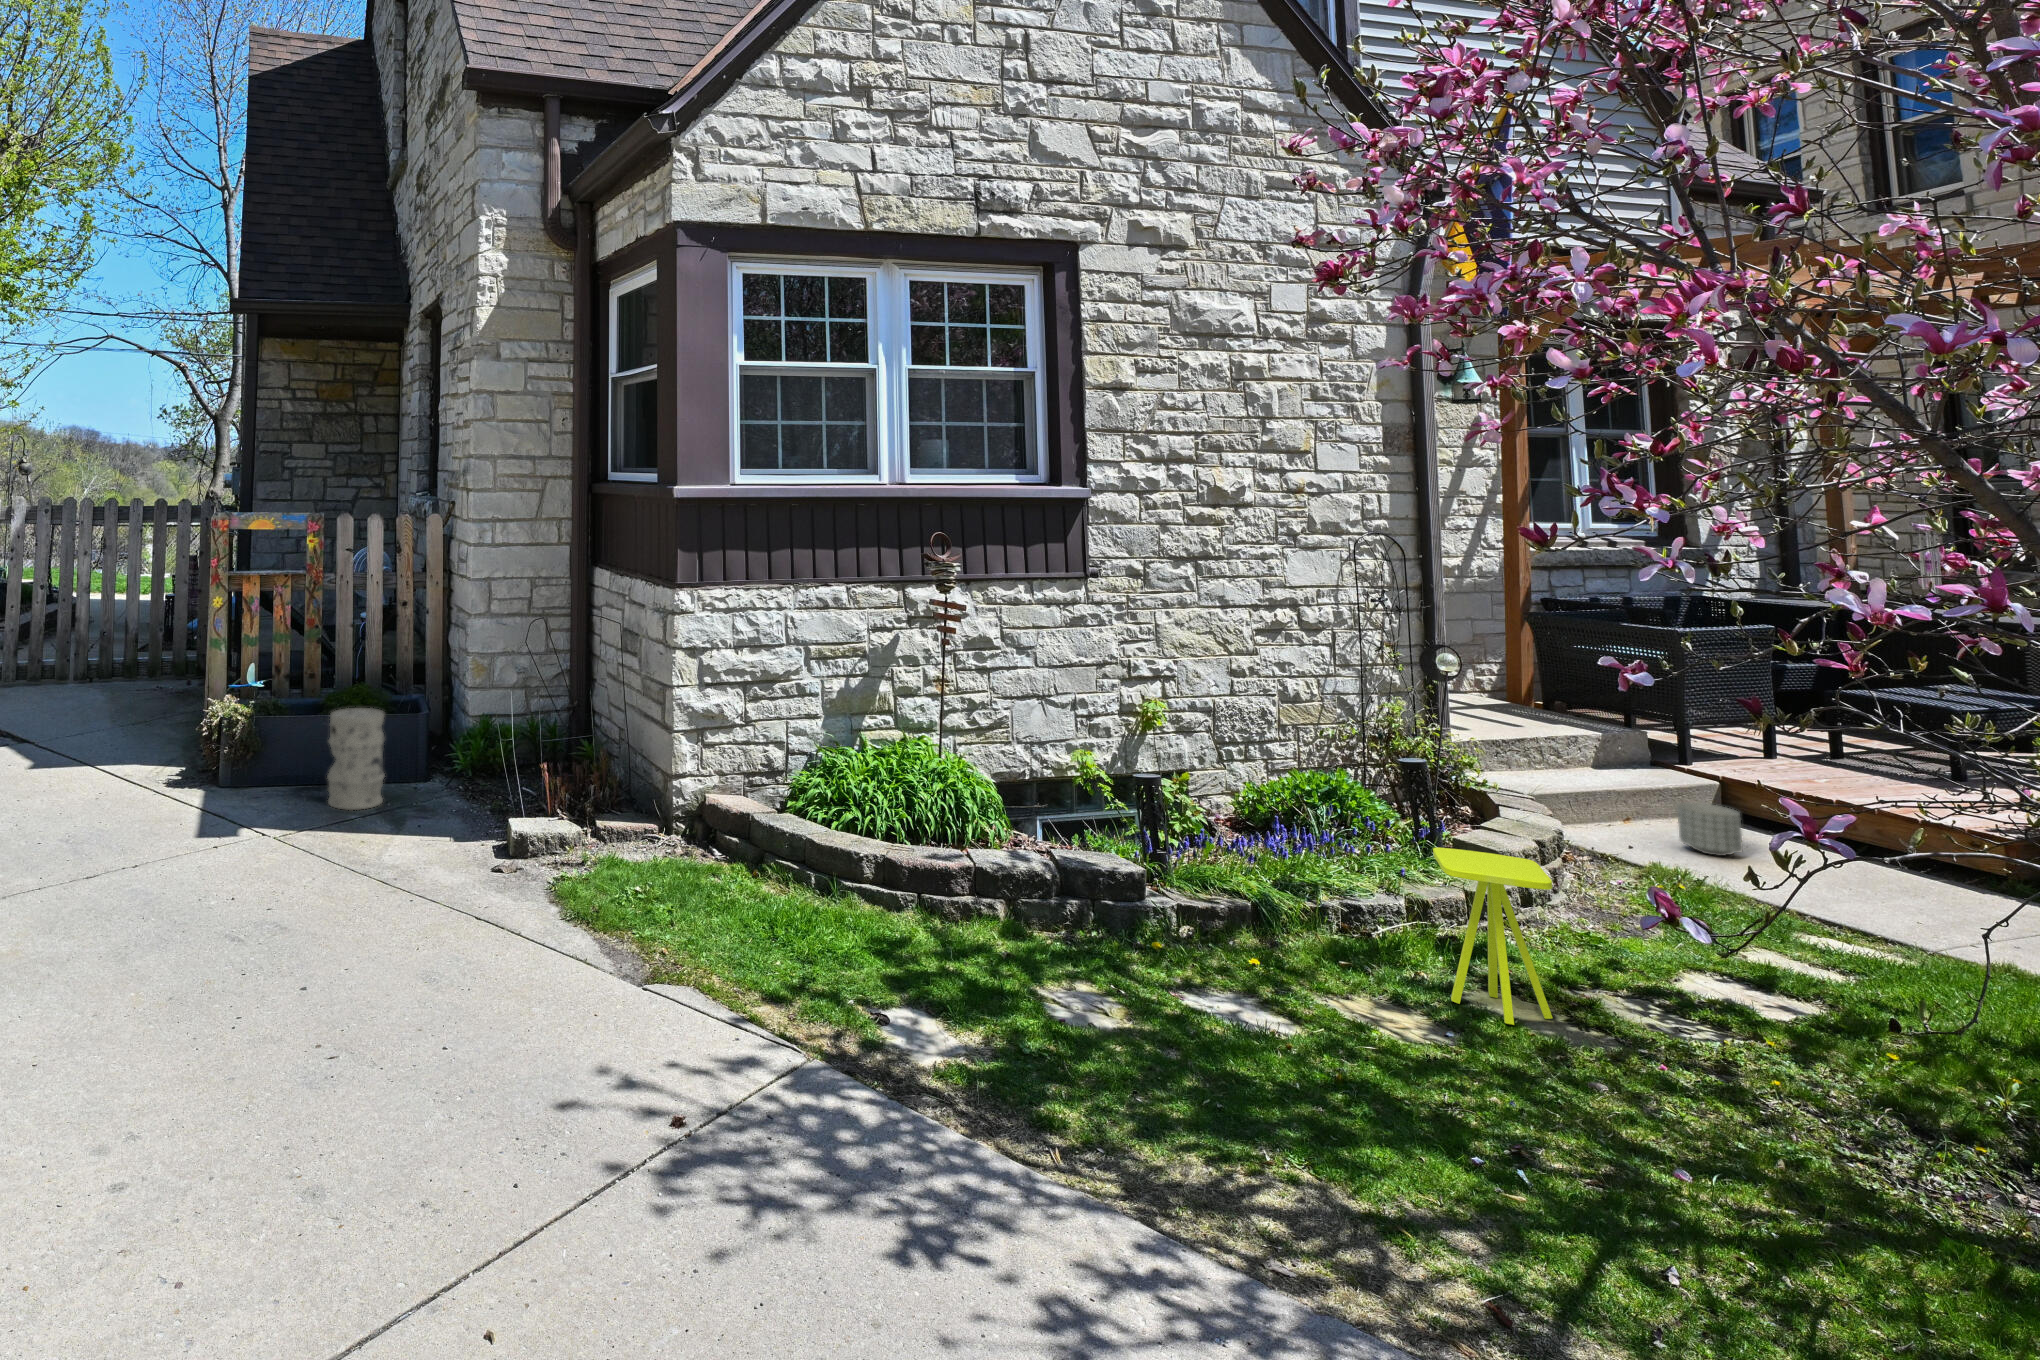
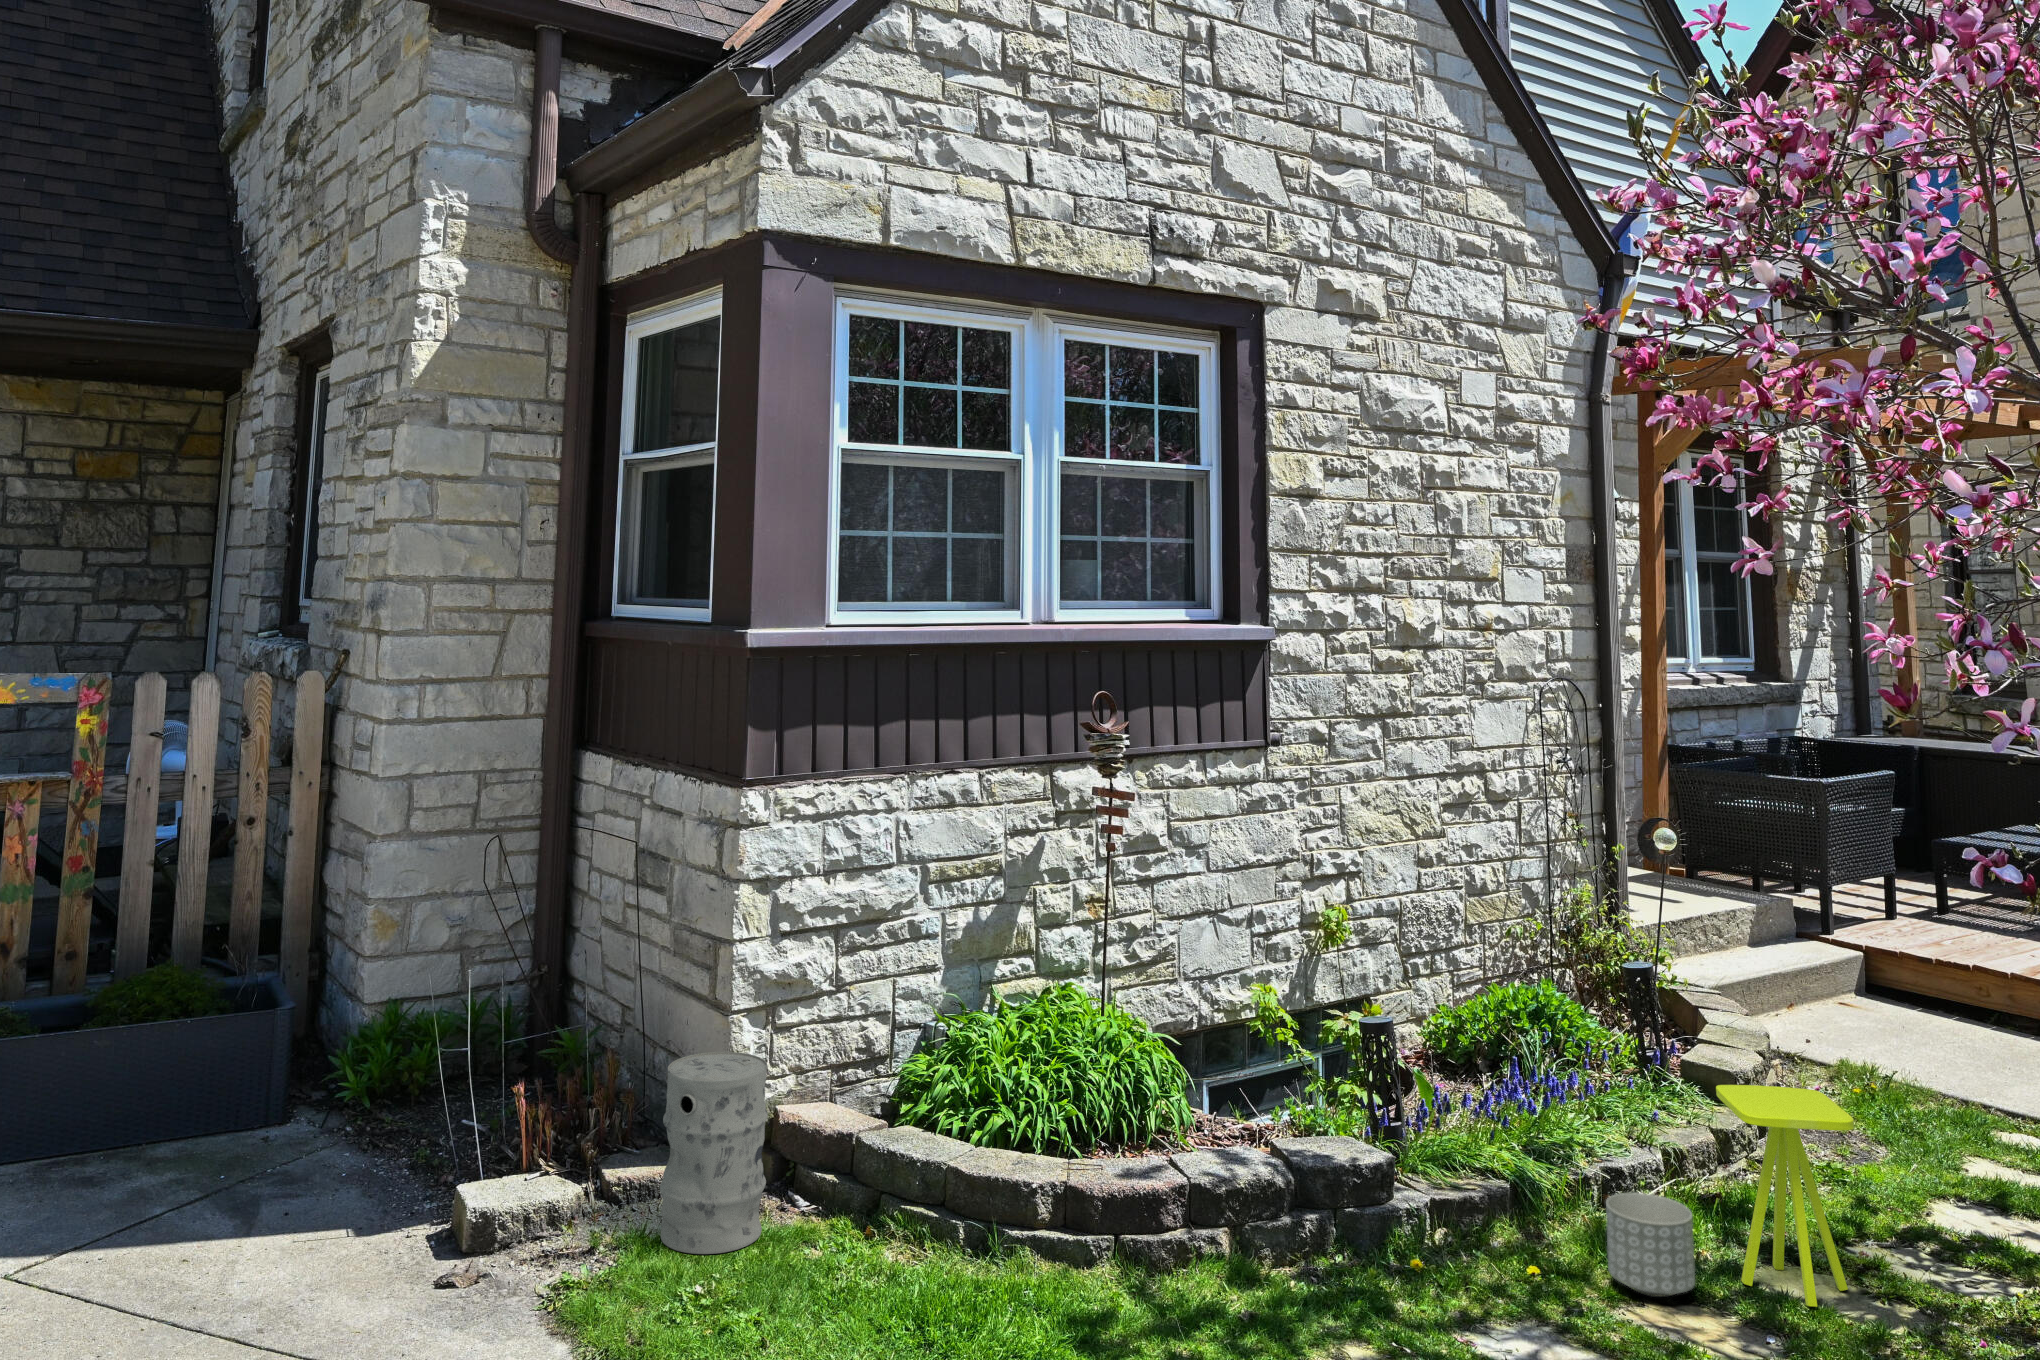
trash can: present [327,708,385,810] -> present [660,1052,768,1254]
planter: present [1677,802,1743,856] -> present [1606,1193,1695,1297]

